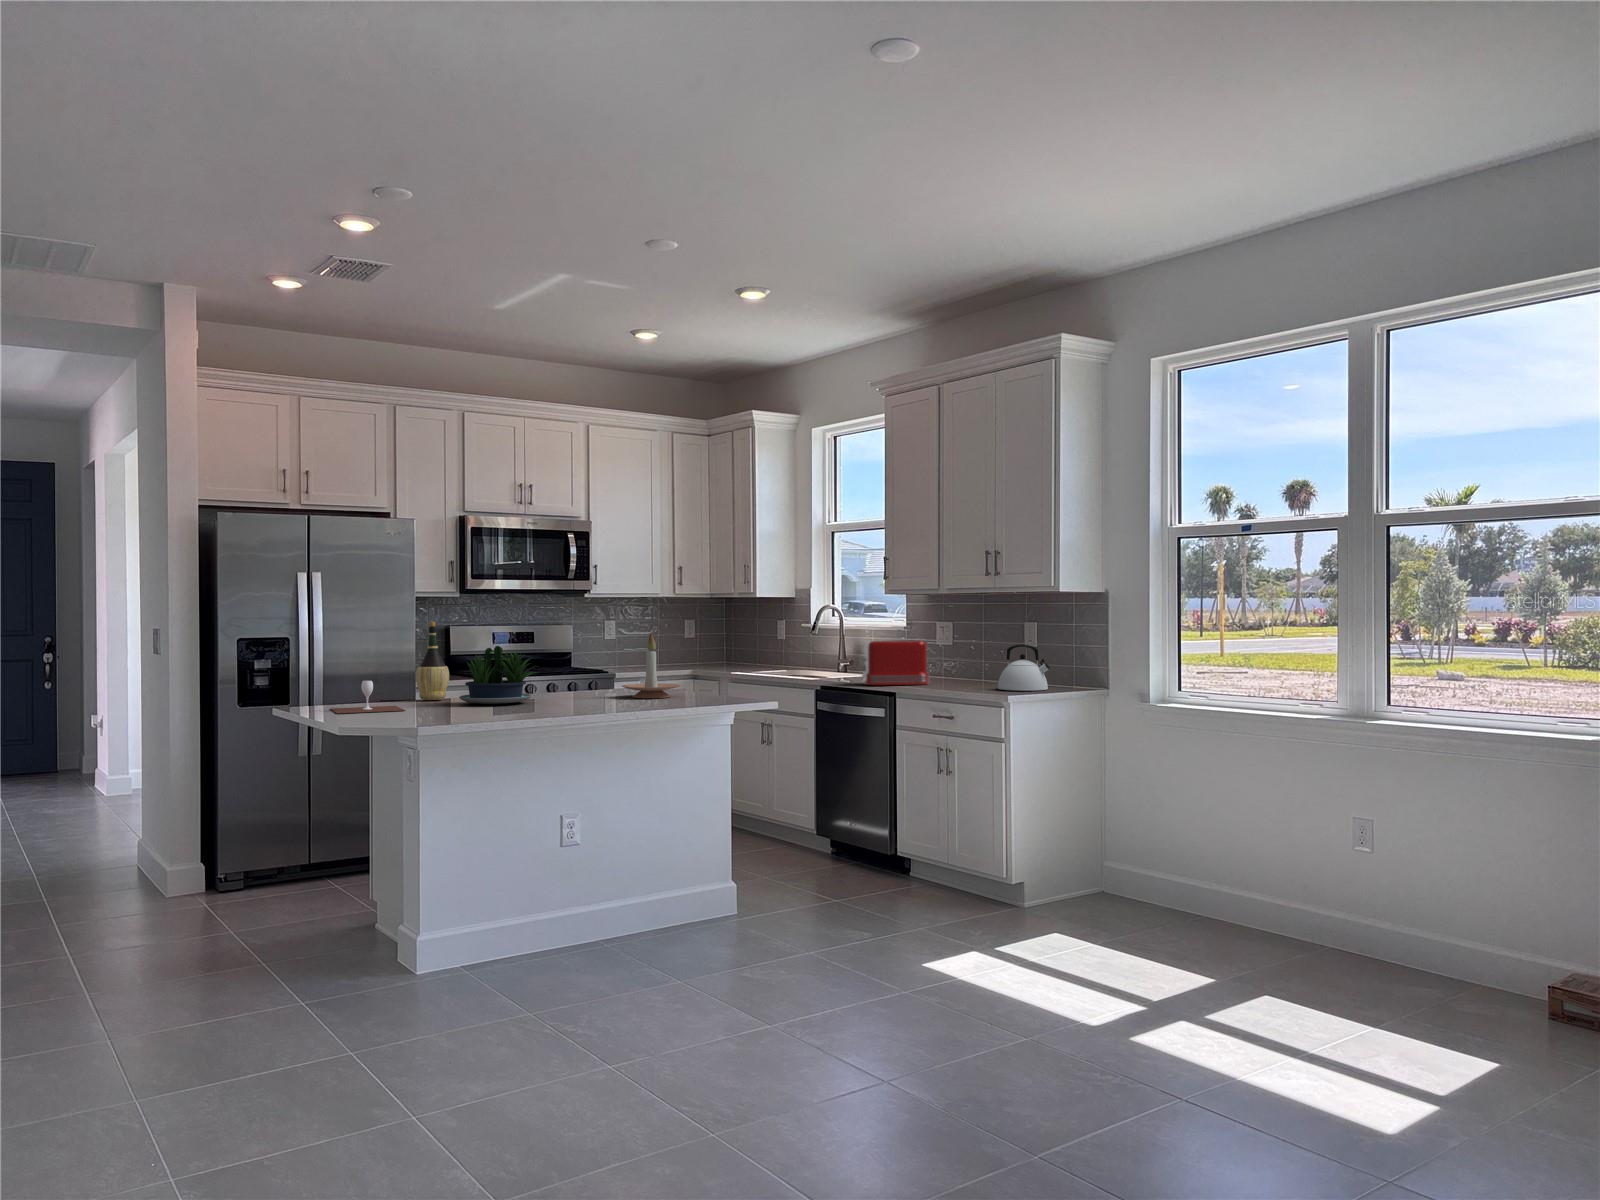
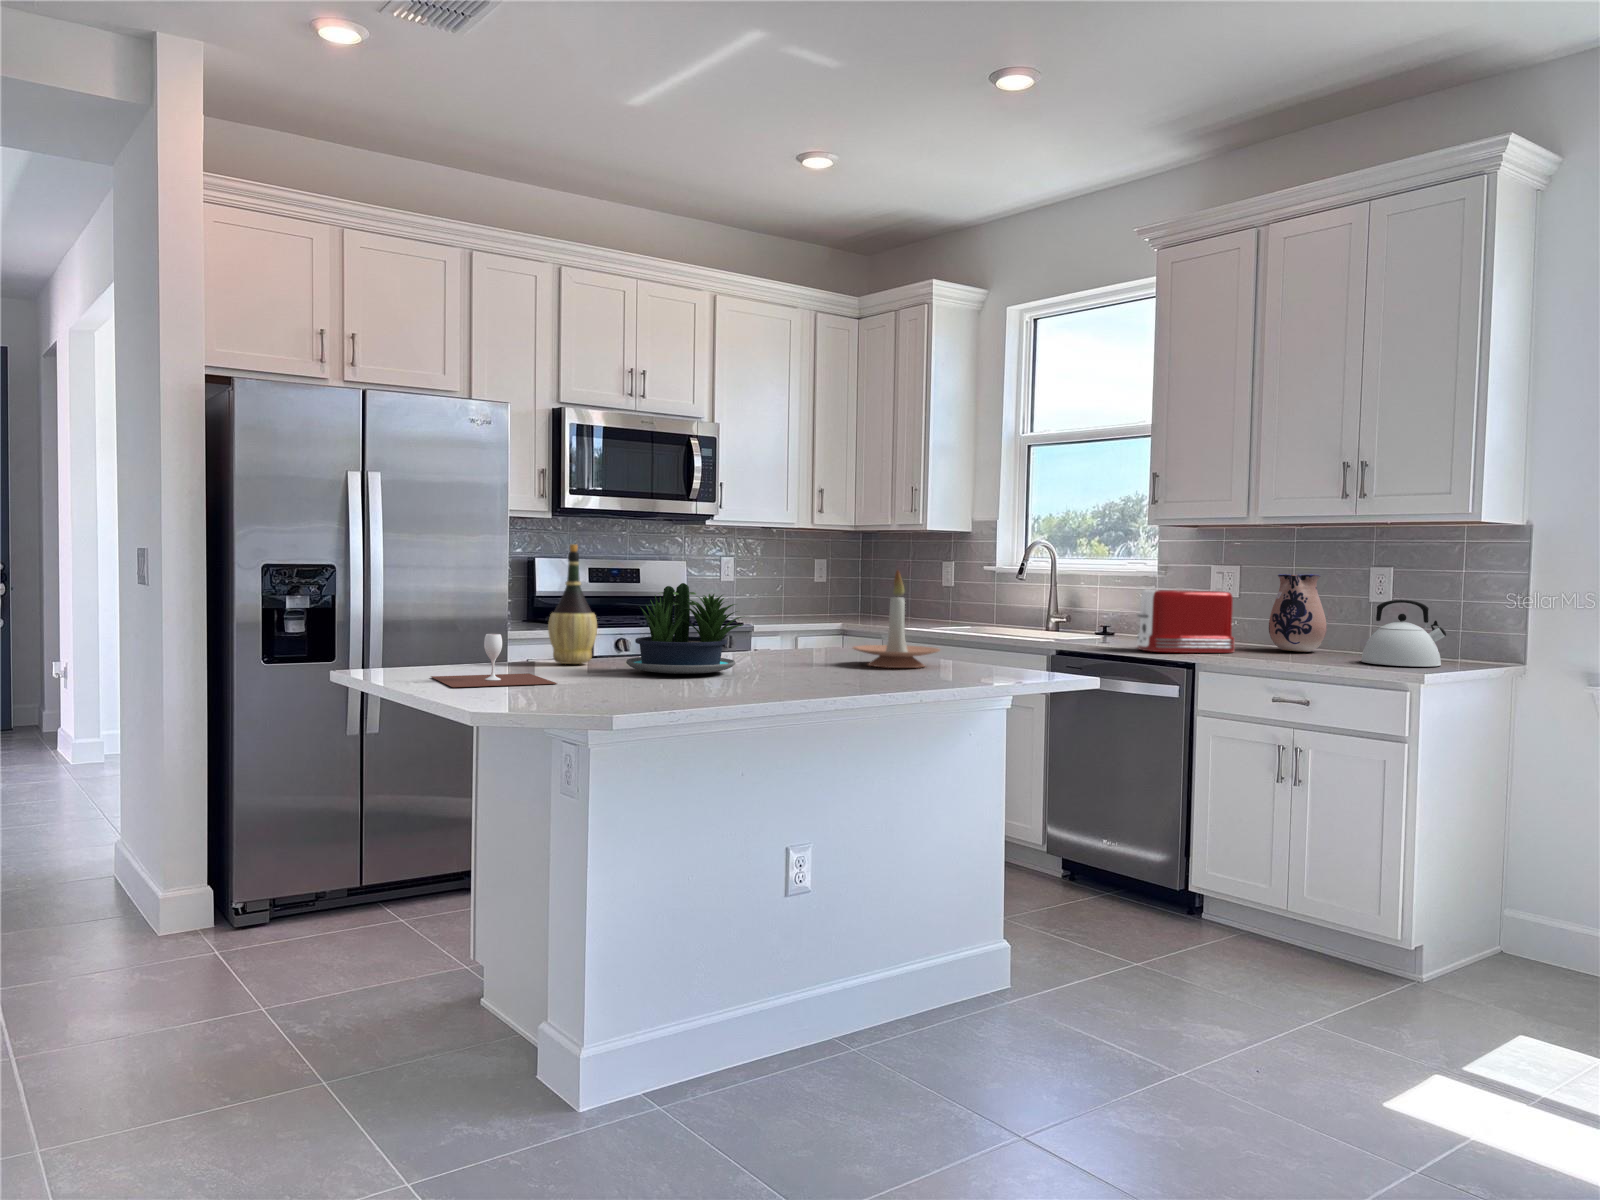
ceramic pitcher: none [956,627,995,683] -> present [1269,574,1327,652]

